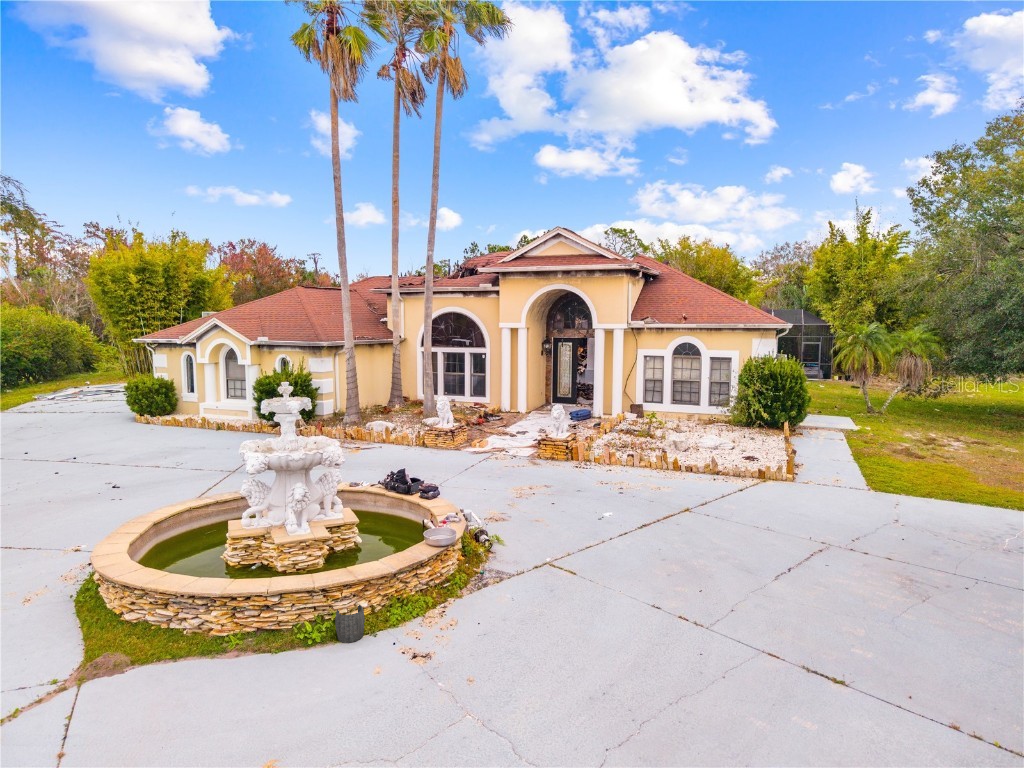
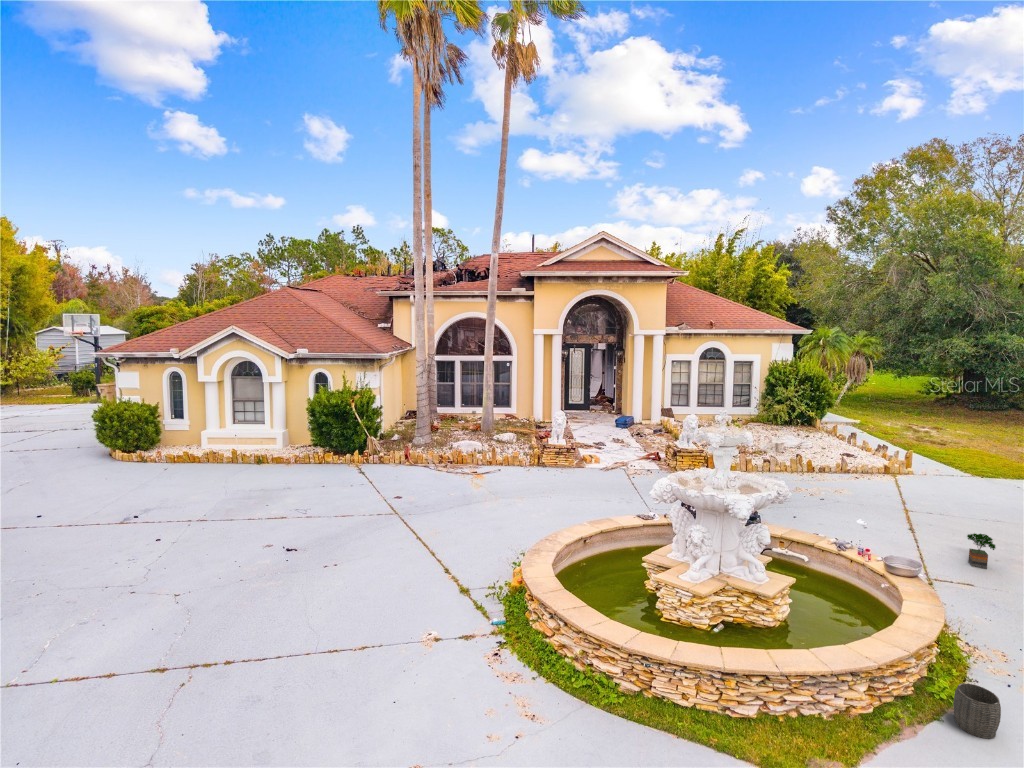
potted tree: none [634,523,655,559] -> present [967,533,995,569]

